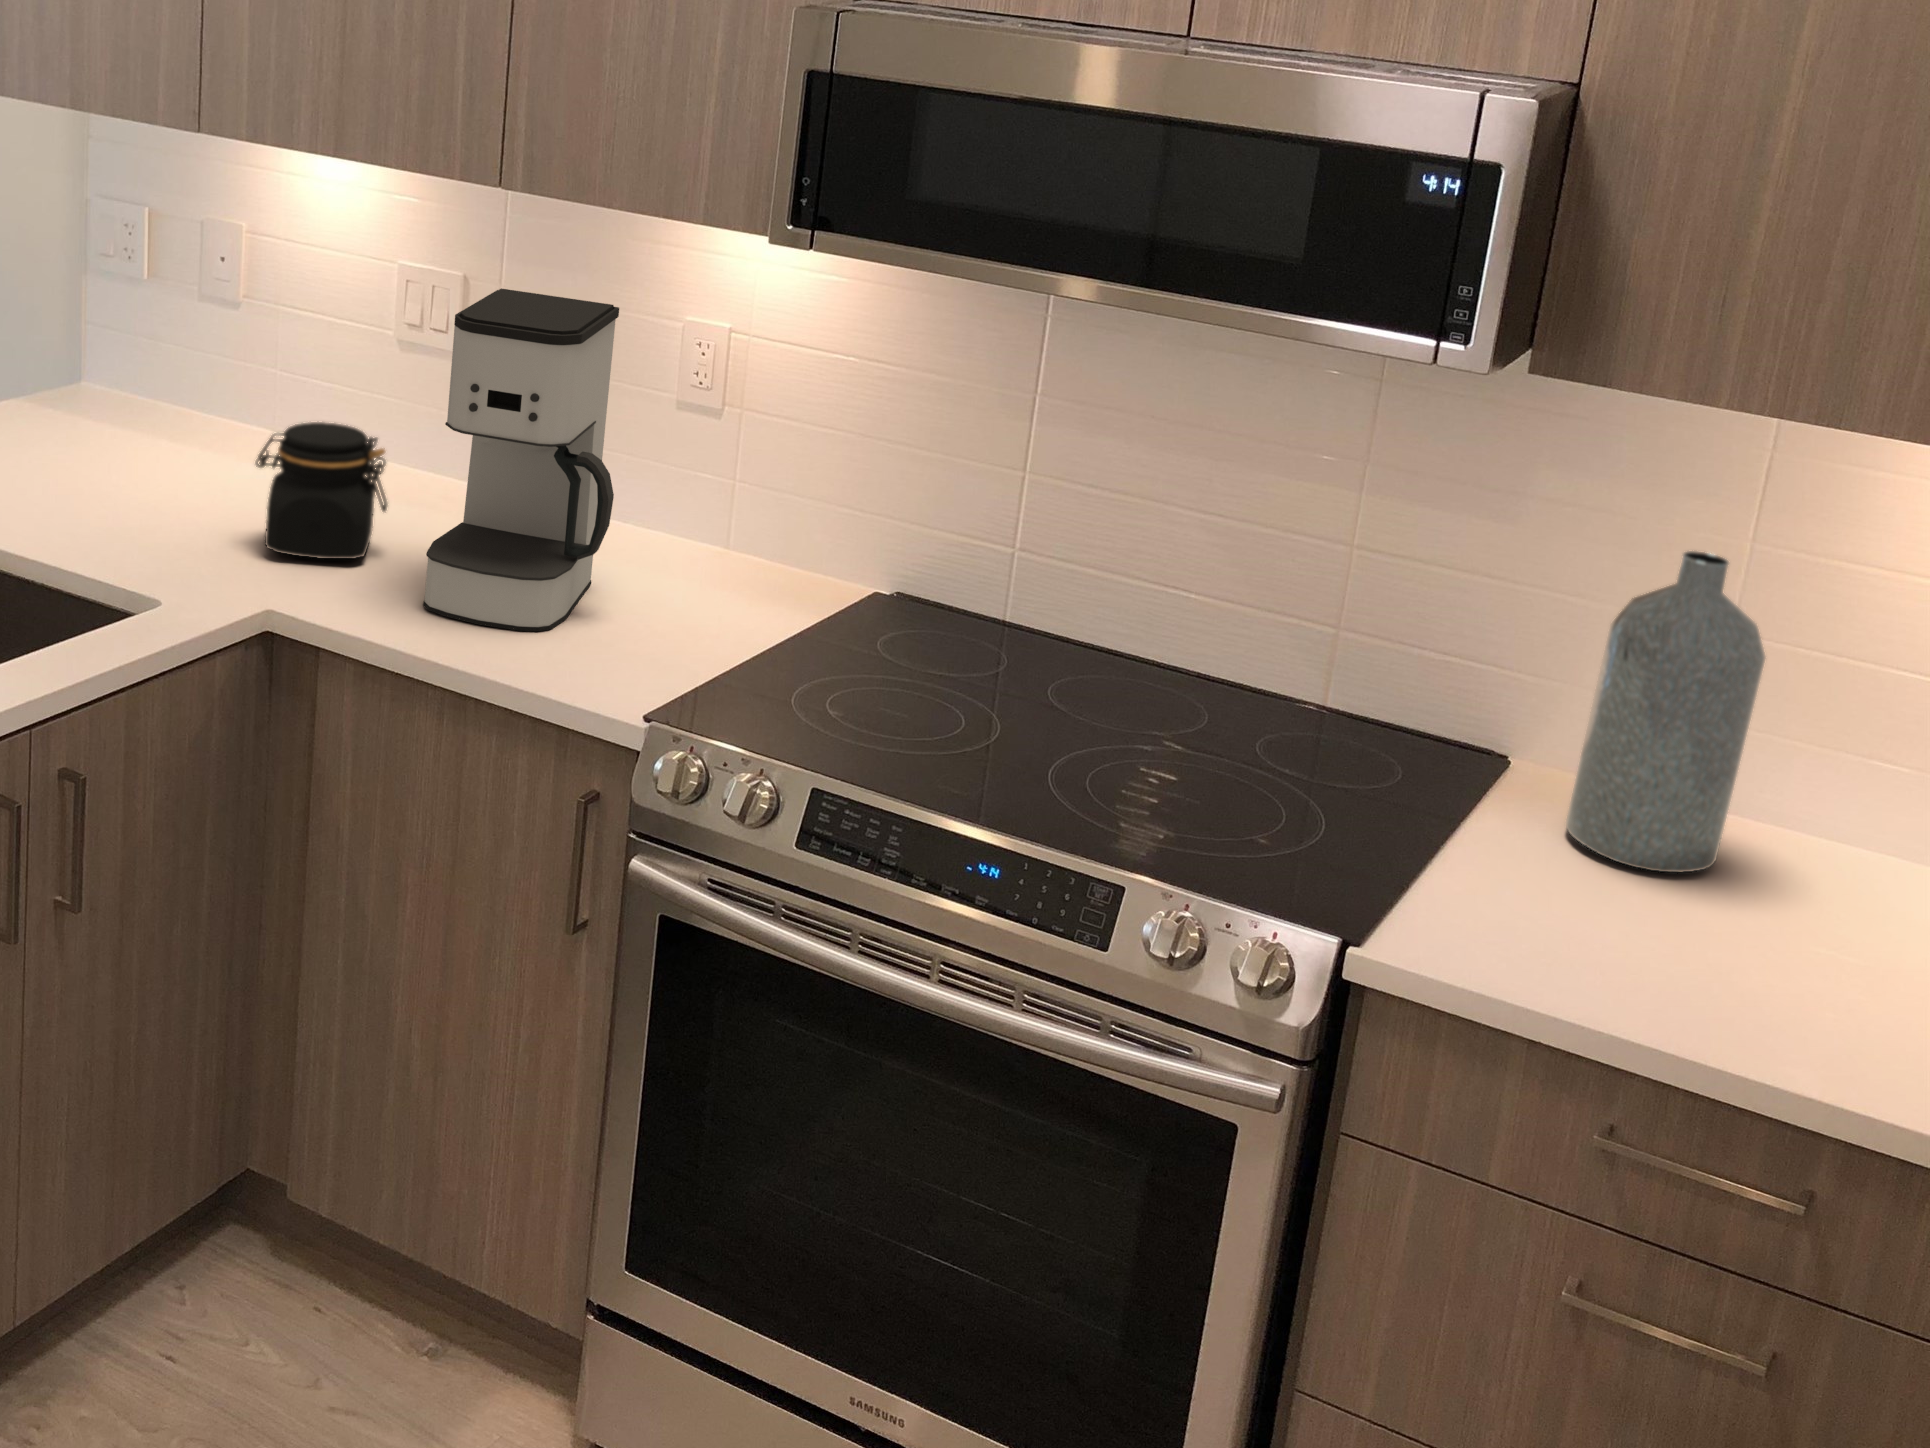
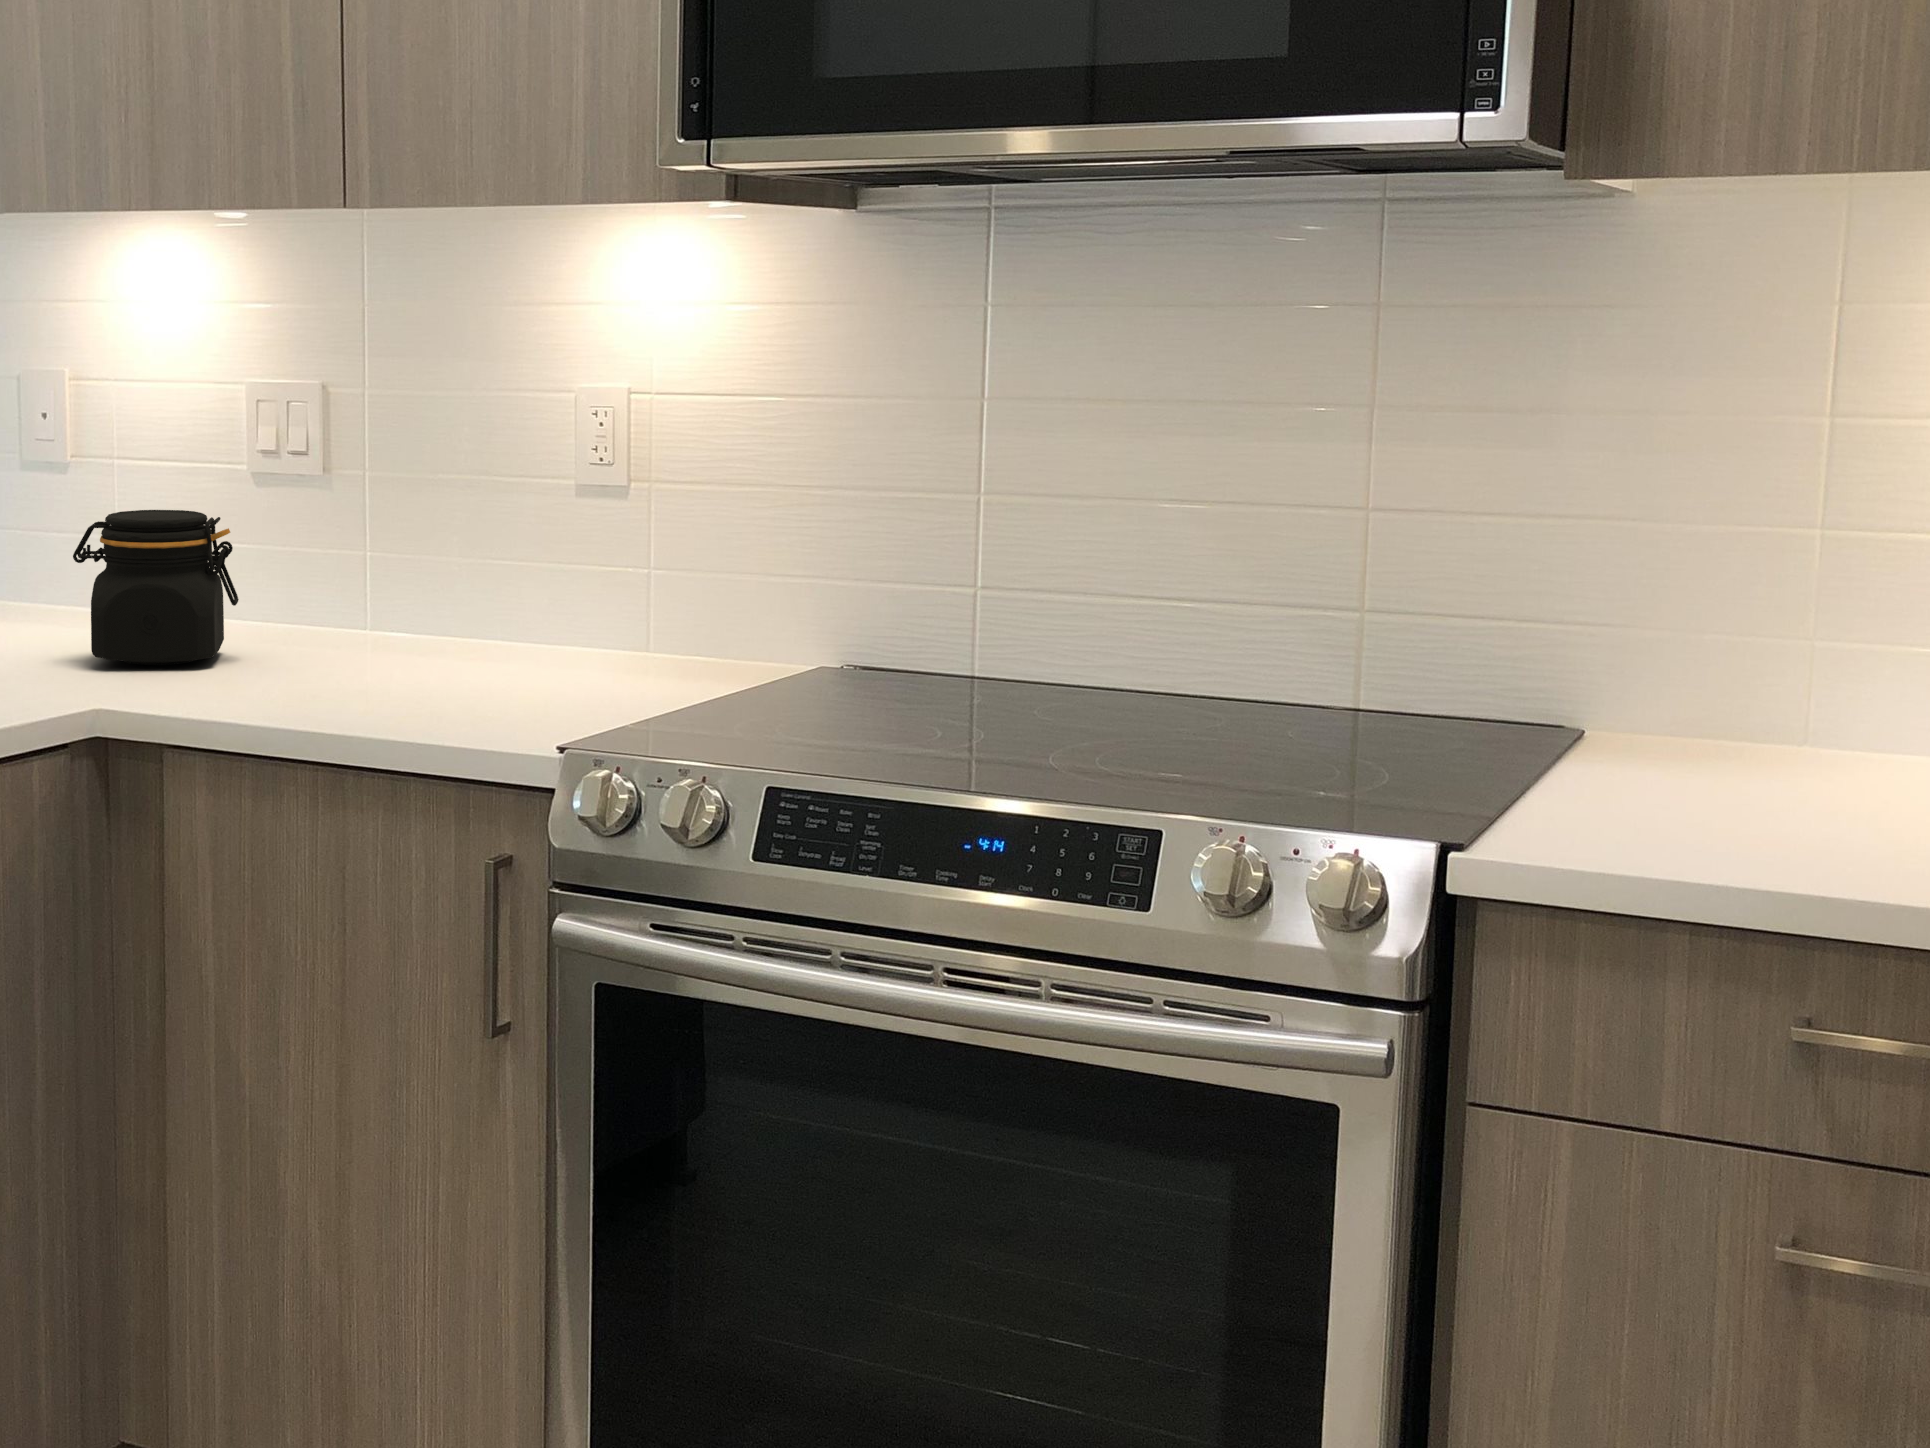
coffee maker: present [423,288,619,631] -> none [284,315,502,698]
bottle: present [1566,551,1765,872] -> none [1673,388,1886,779]

